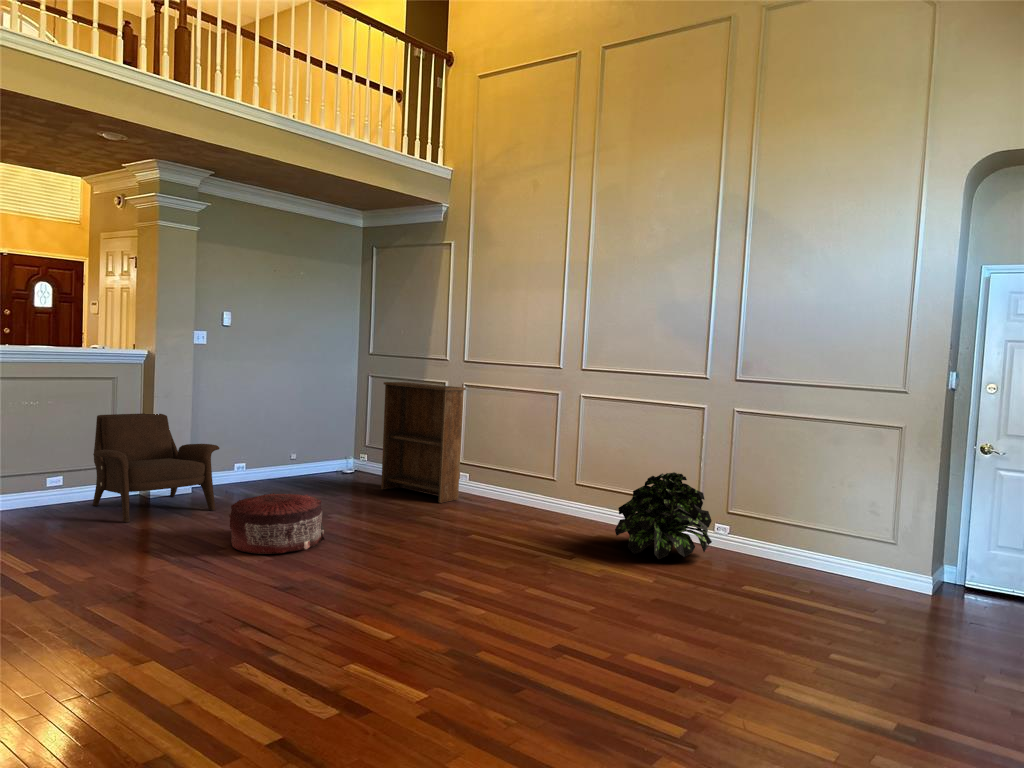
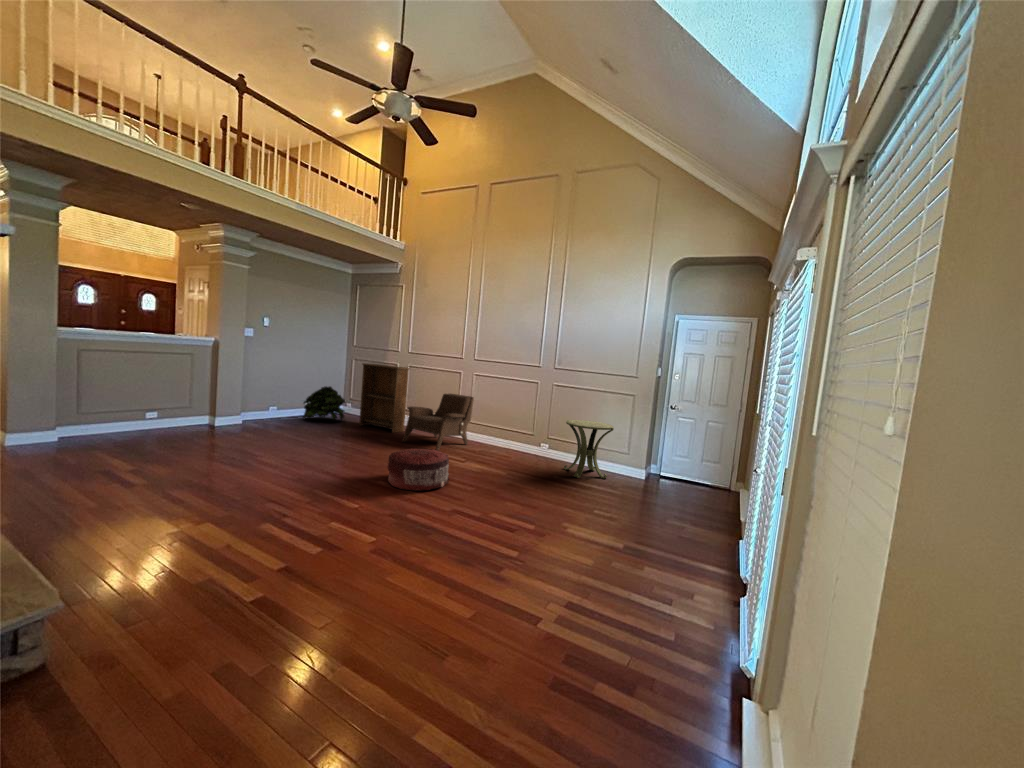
armchair: present [93,413,220,522] -> present [402,394,474,450]
potted plant: present [615,472,712,559] -> present [303,386,345,421]
side table: none [768,480,871,594] -> present [564,420,614,479]
pouf: present [229,493,325,554] -> present [388,448,449,490]

